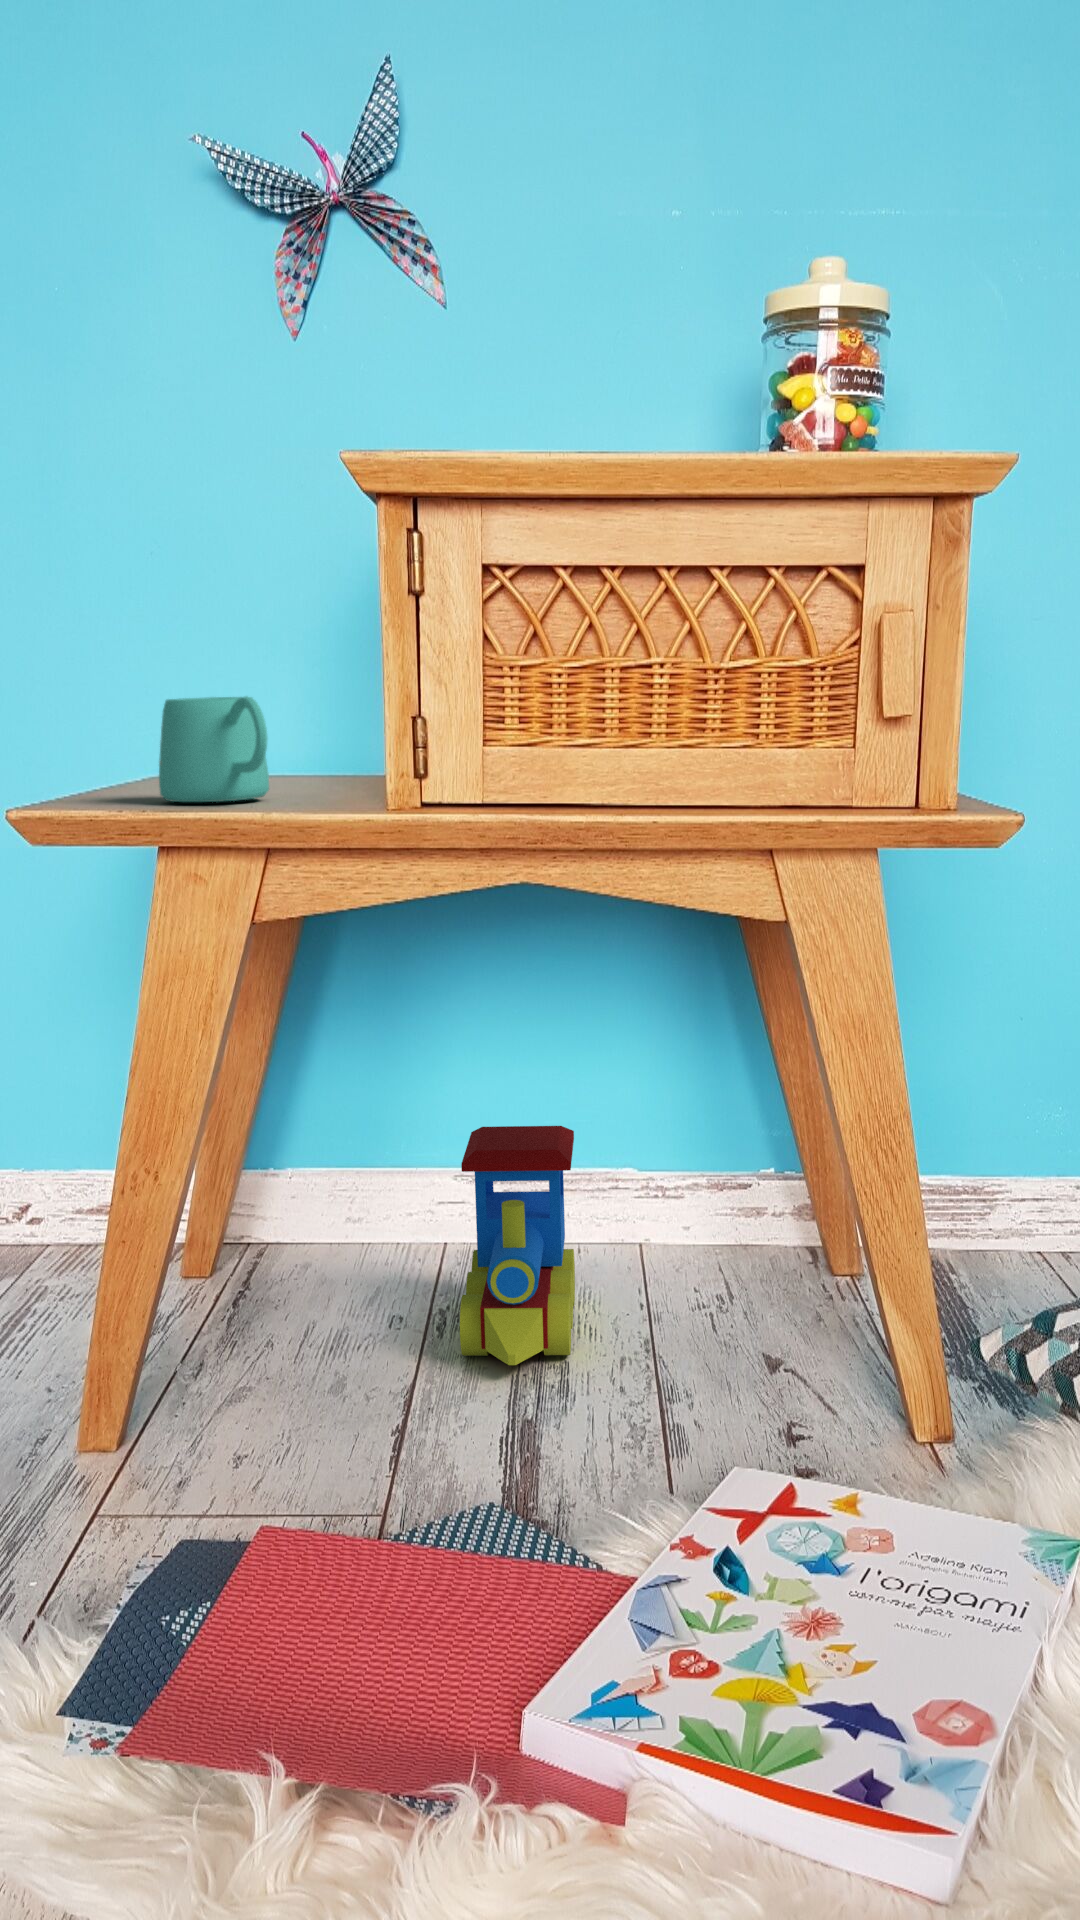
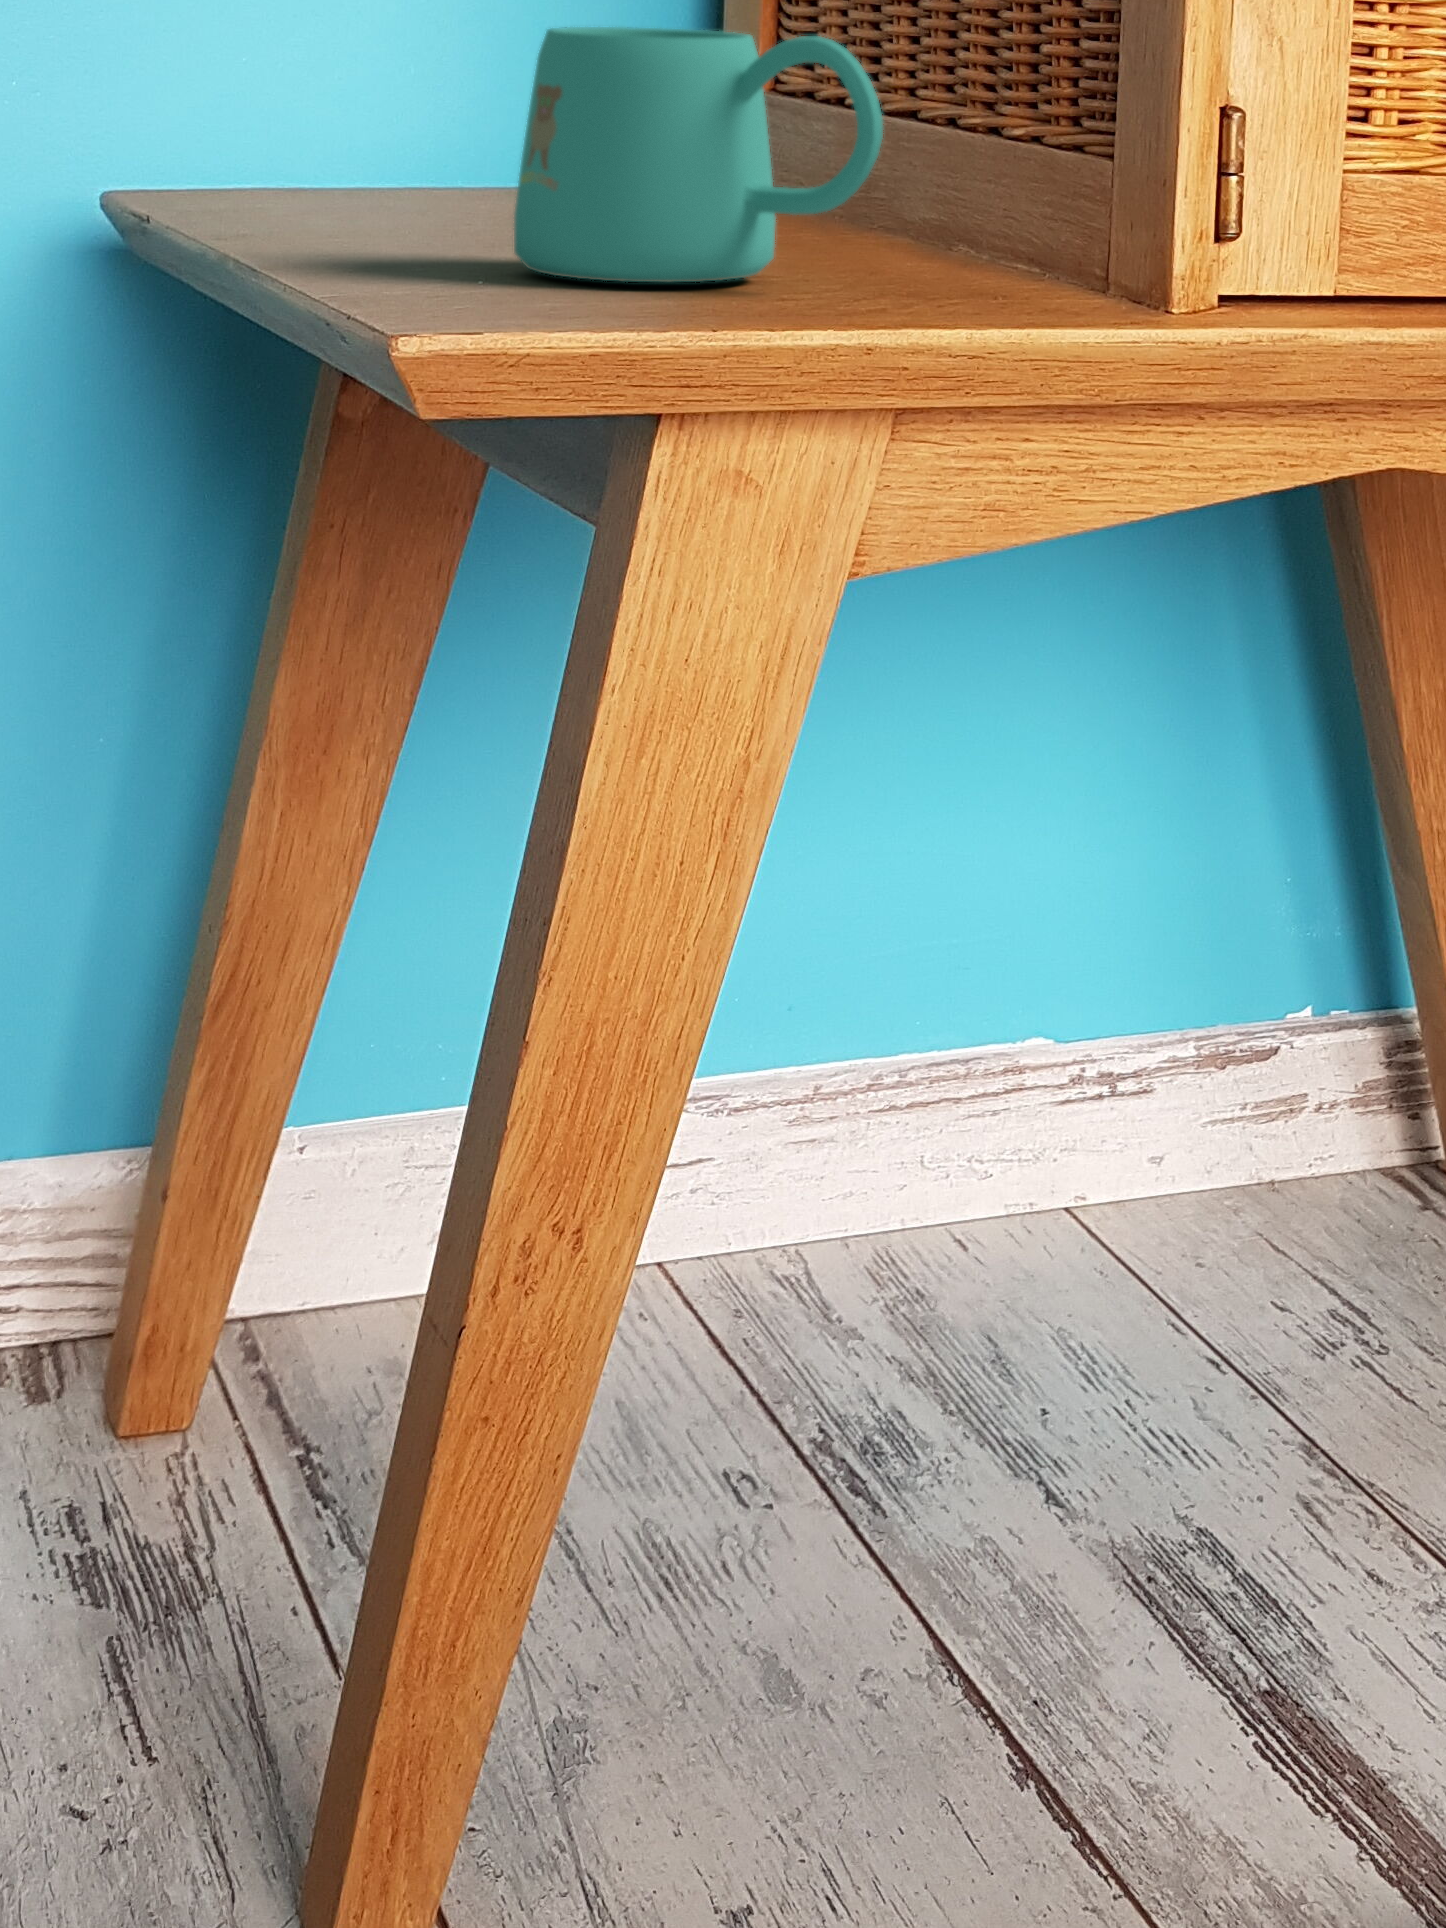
toy train: present [460,1126,575,1365] -> none [857,970,1241,1552]

